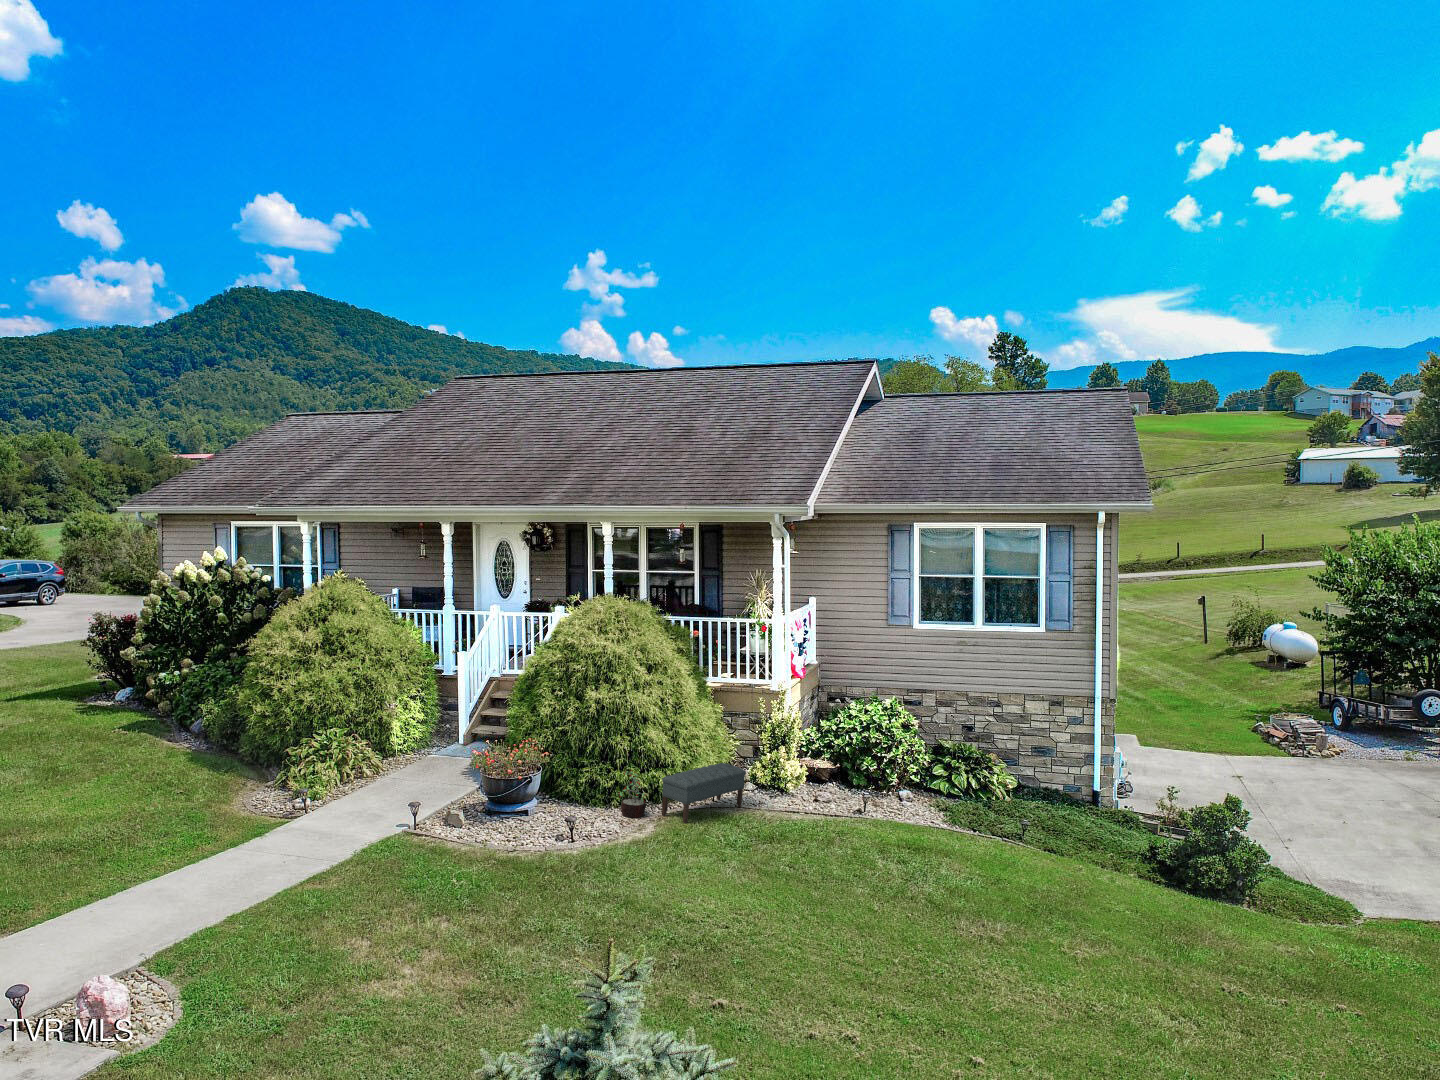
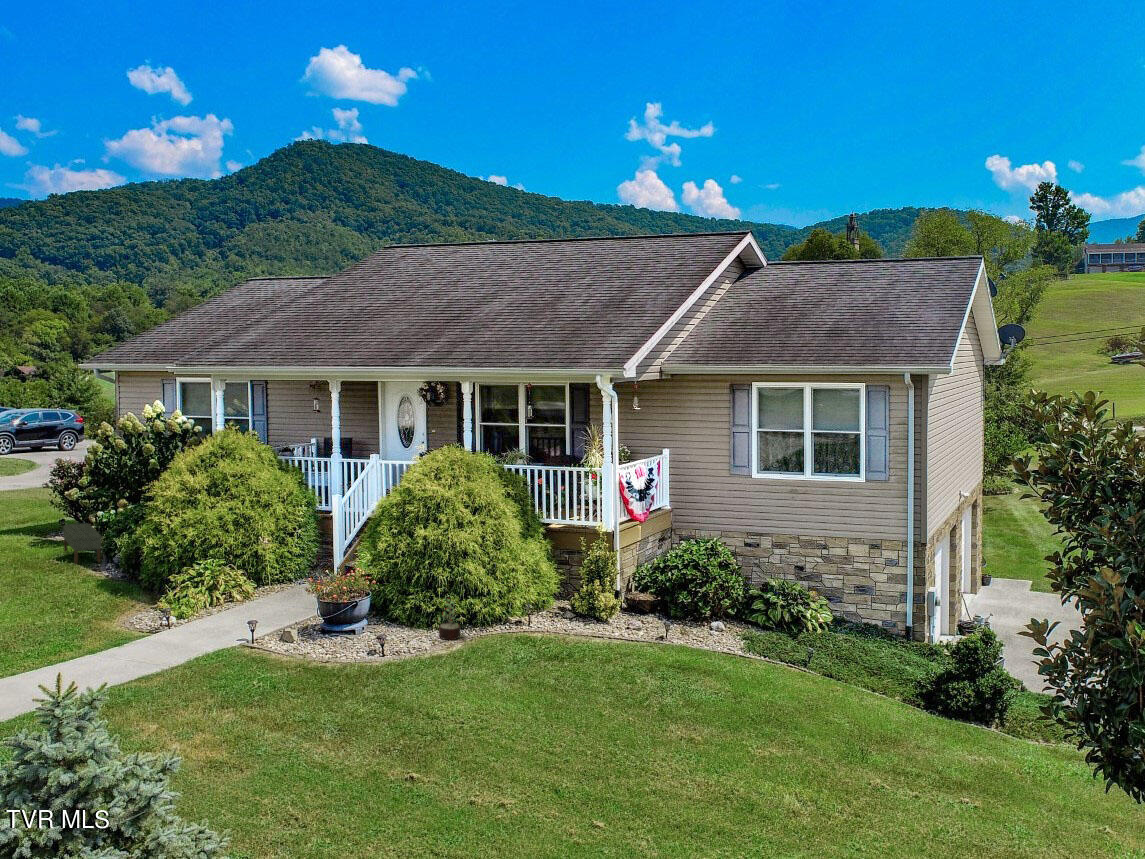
bench: present [662,763,746,823] -> present [63,523,102,564]

